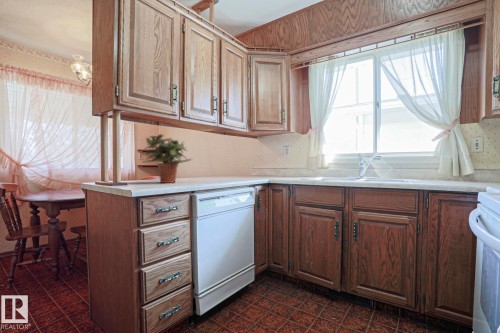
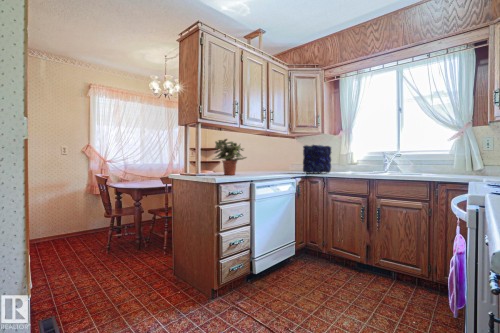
vase: none [265,143,299,180] -> present [303,145,331,174]

